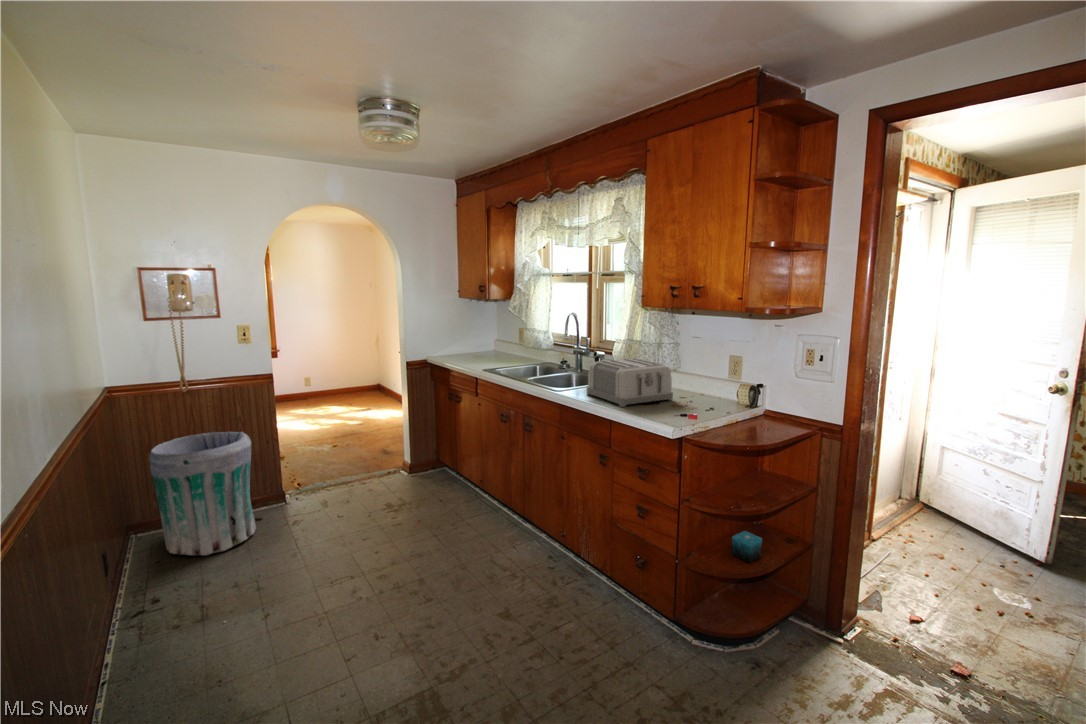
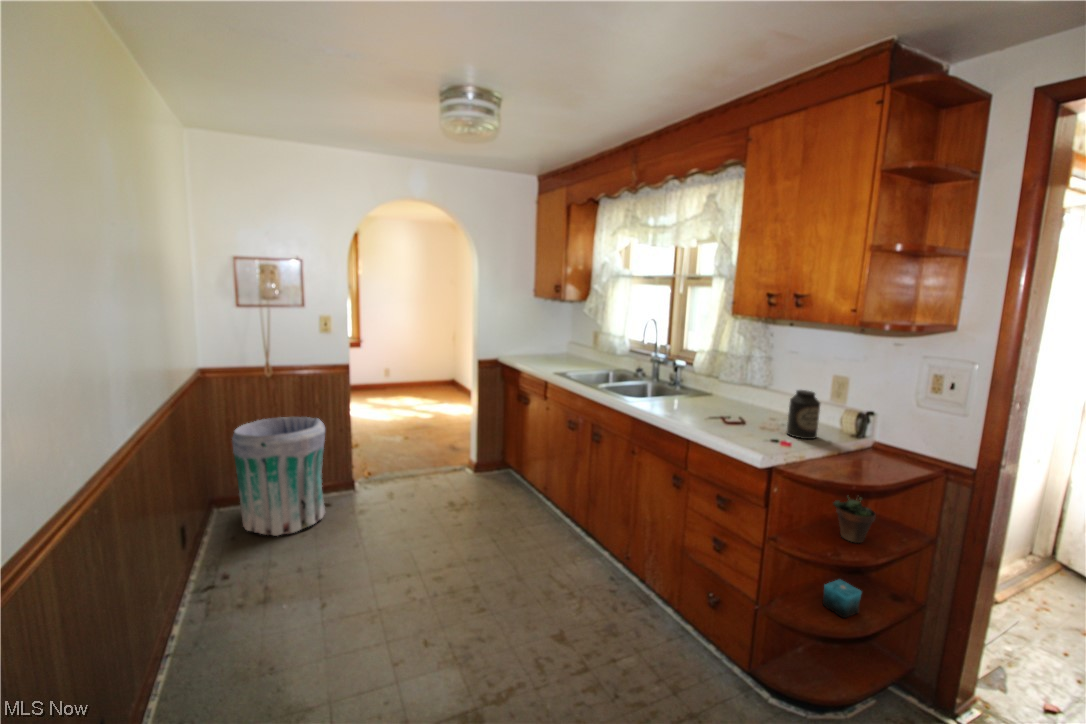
toaster: present [587,358,673,407] -> none [662,371,761,425]
canister: none [695,370,721,412] -> present [787,390,820,439]
succulent plant: none [735,449,769,497] -> present [833,498,876,543]

